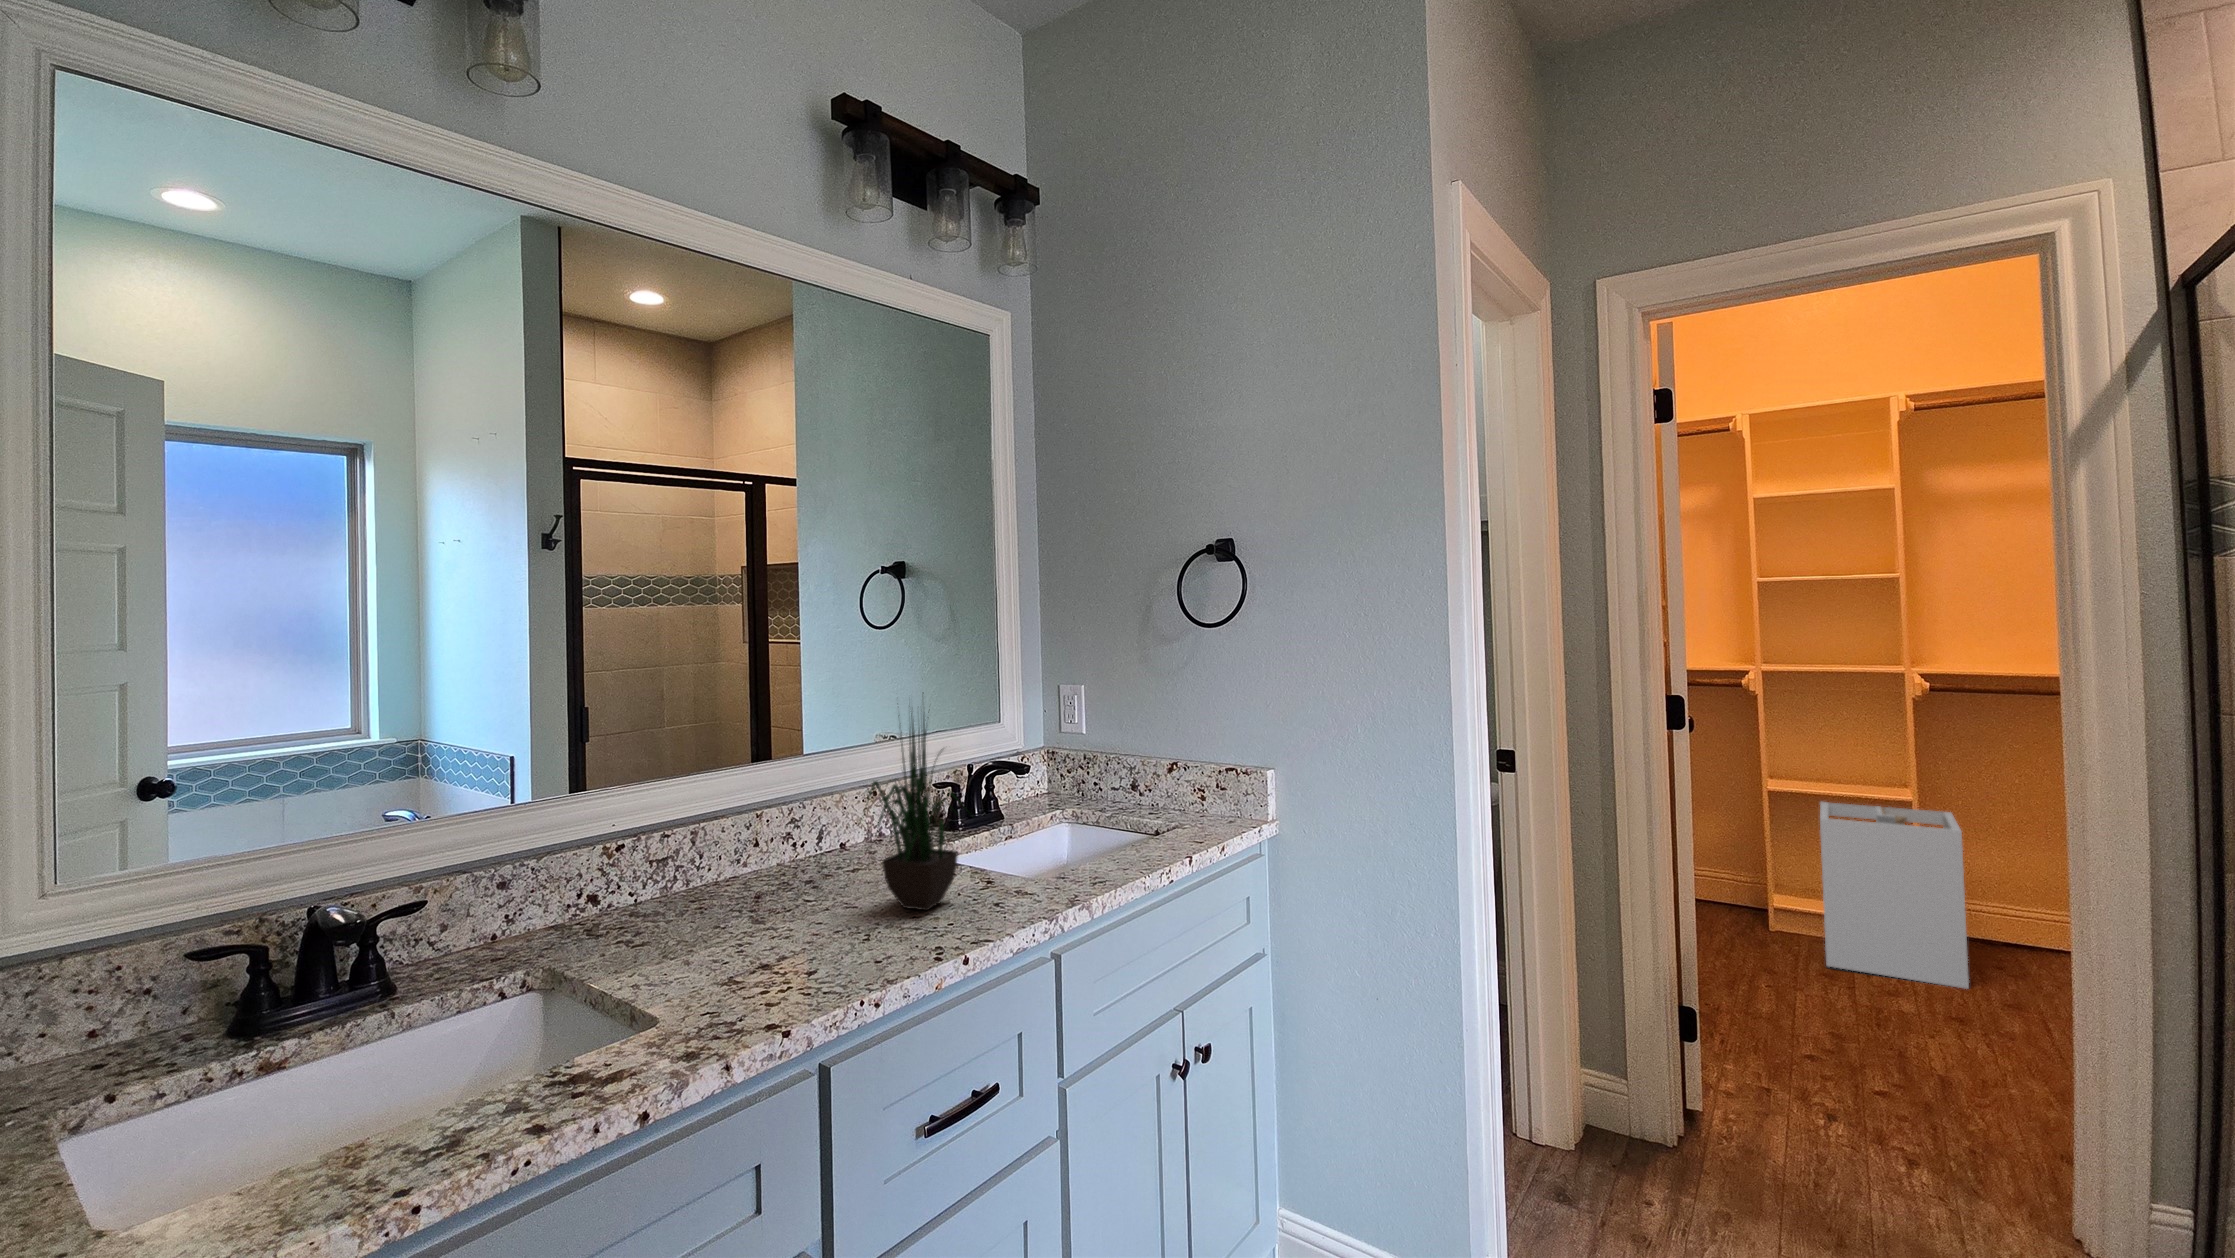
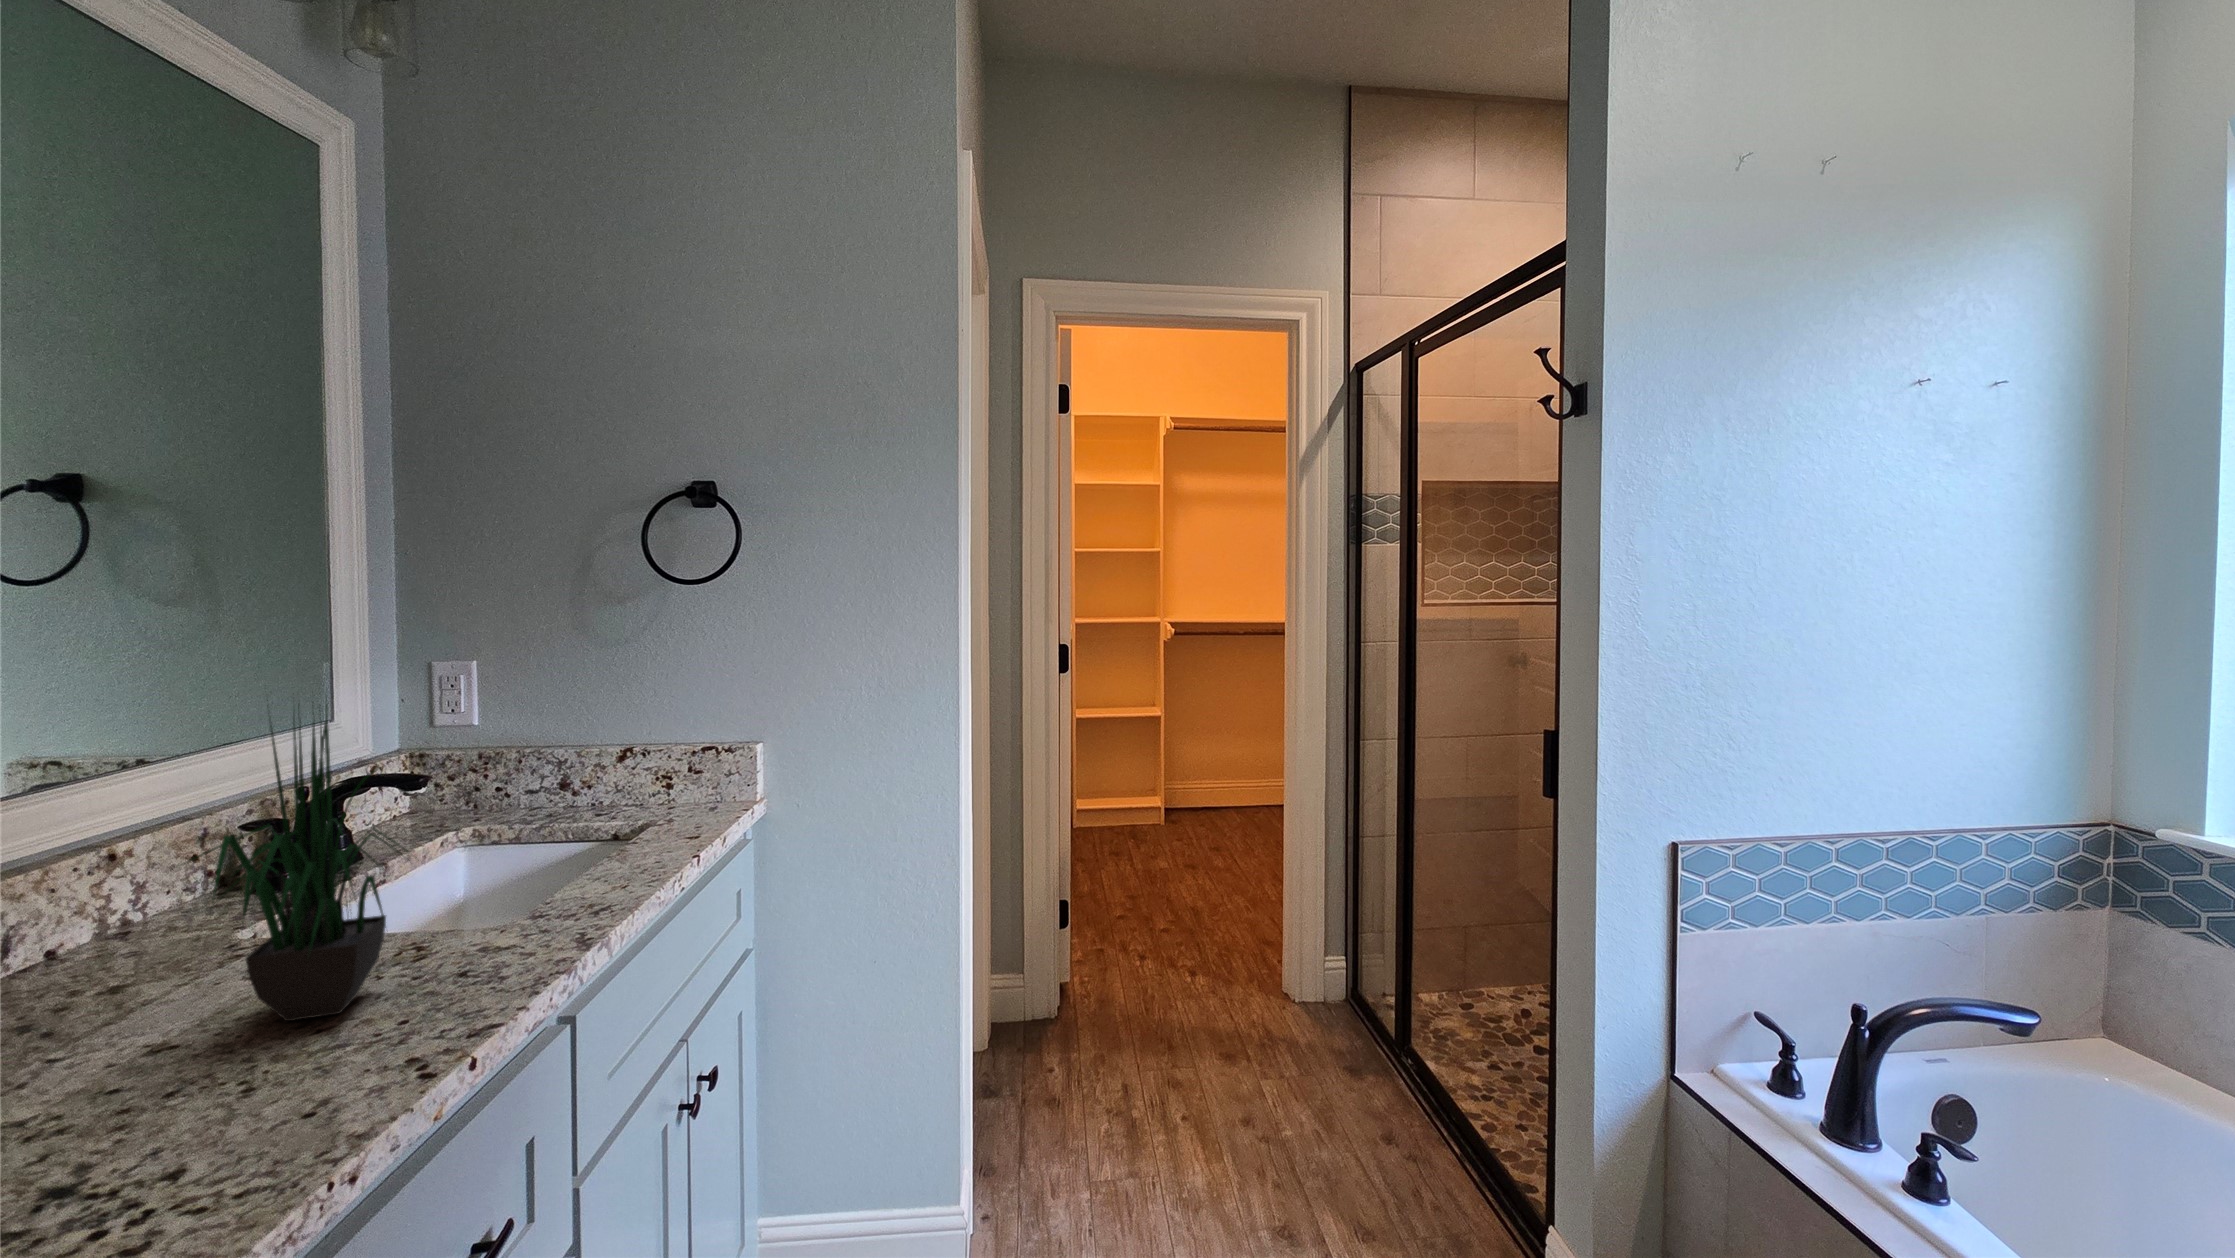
laundry hamper: present [1820,802,1969,989] -> none [1115,721,1200,847]

